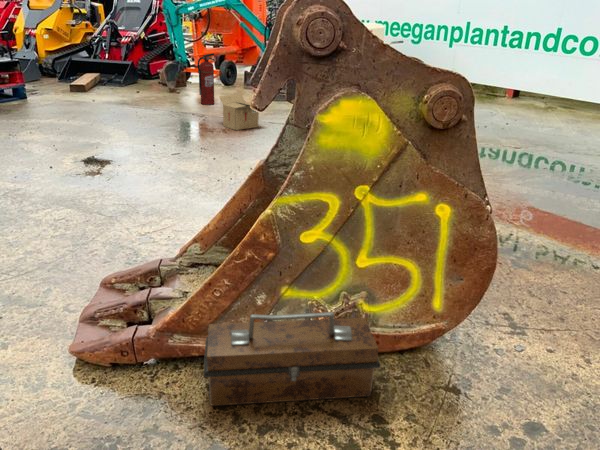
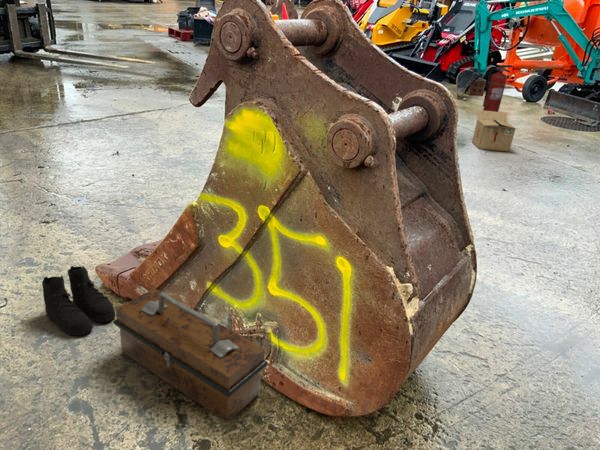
boots: none [61,345,157,428] -> present [42,266,115,335]

